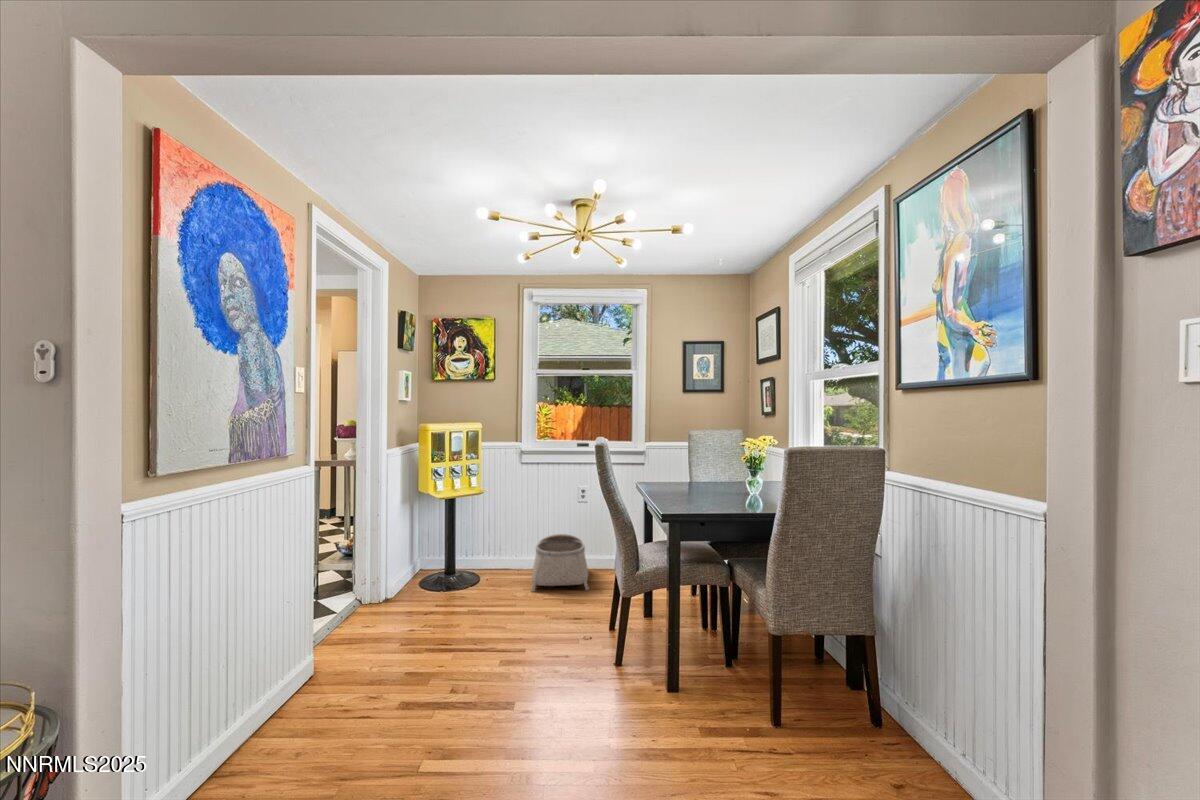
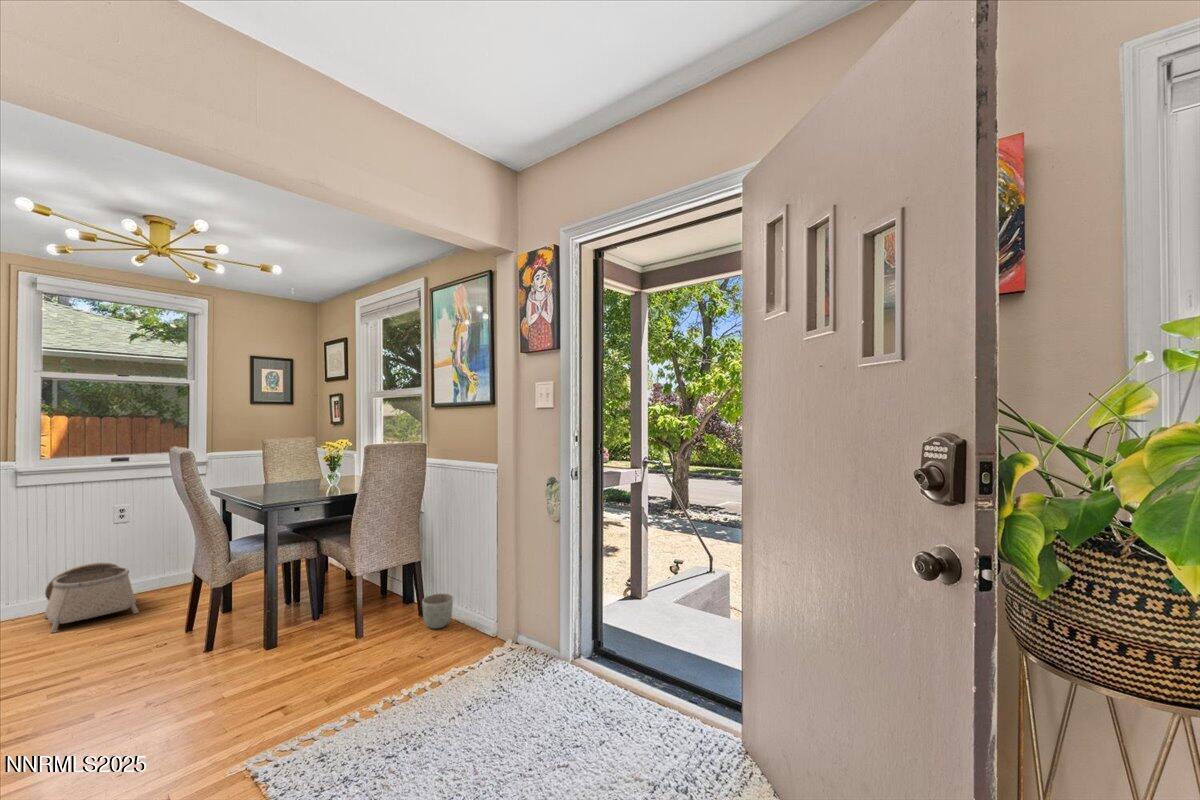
planter: none [884,701,944,771] -> present [422,594,453,628]

